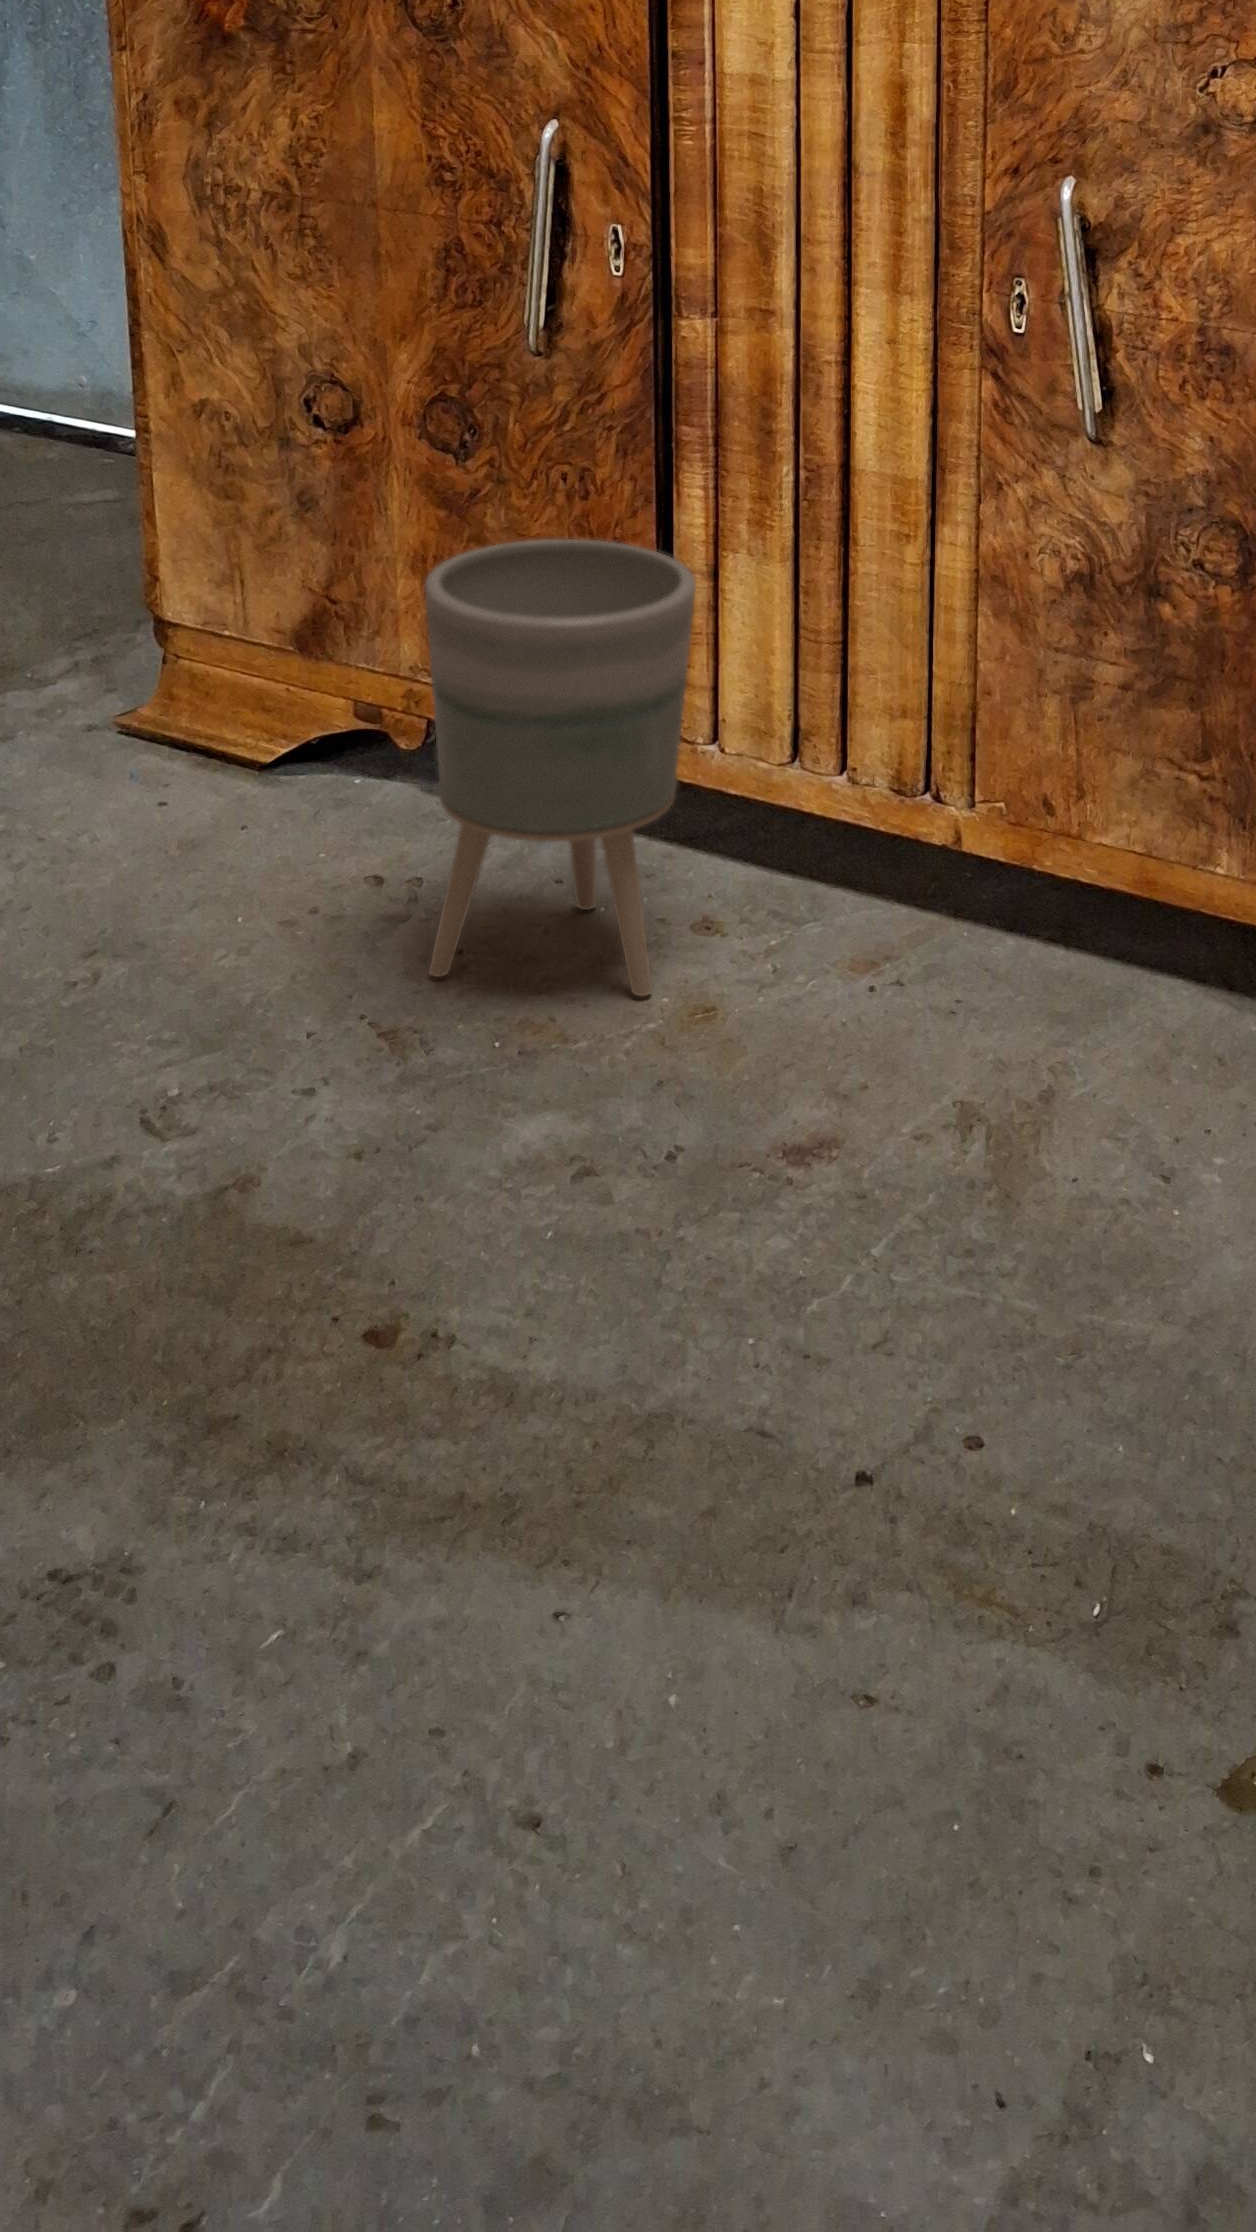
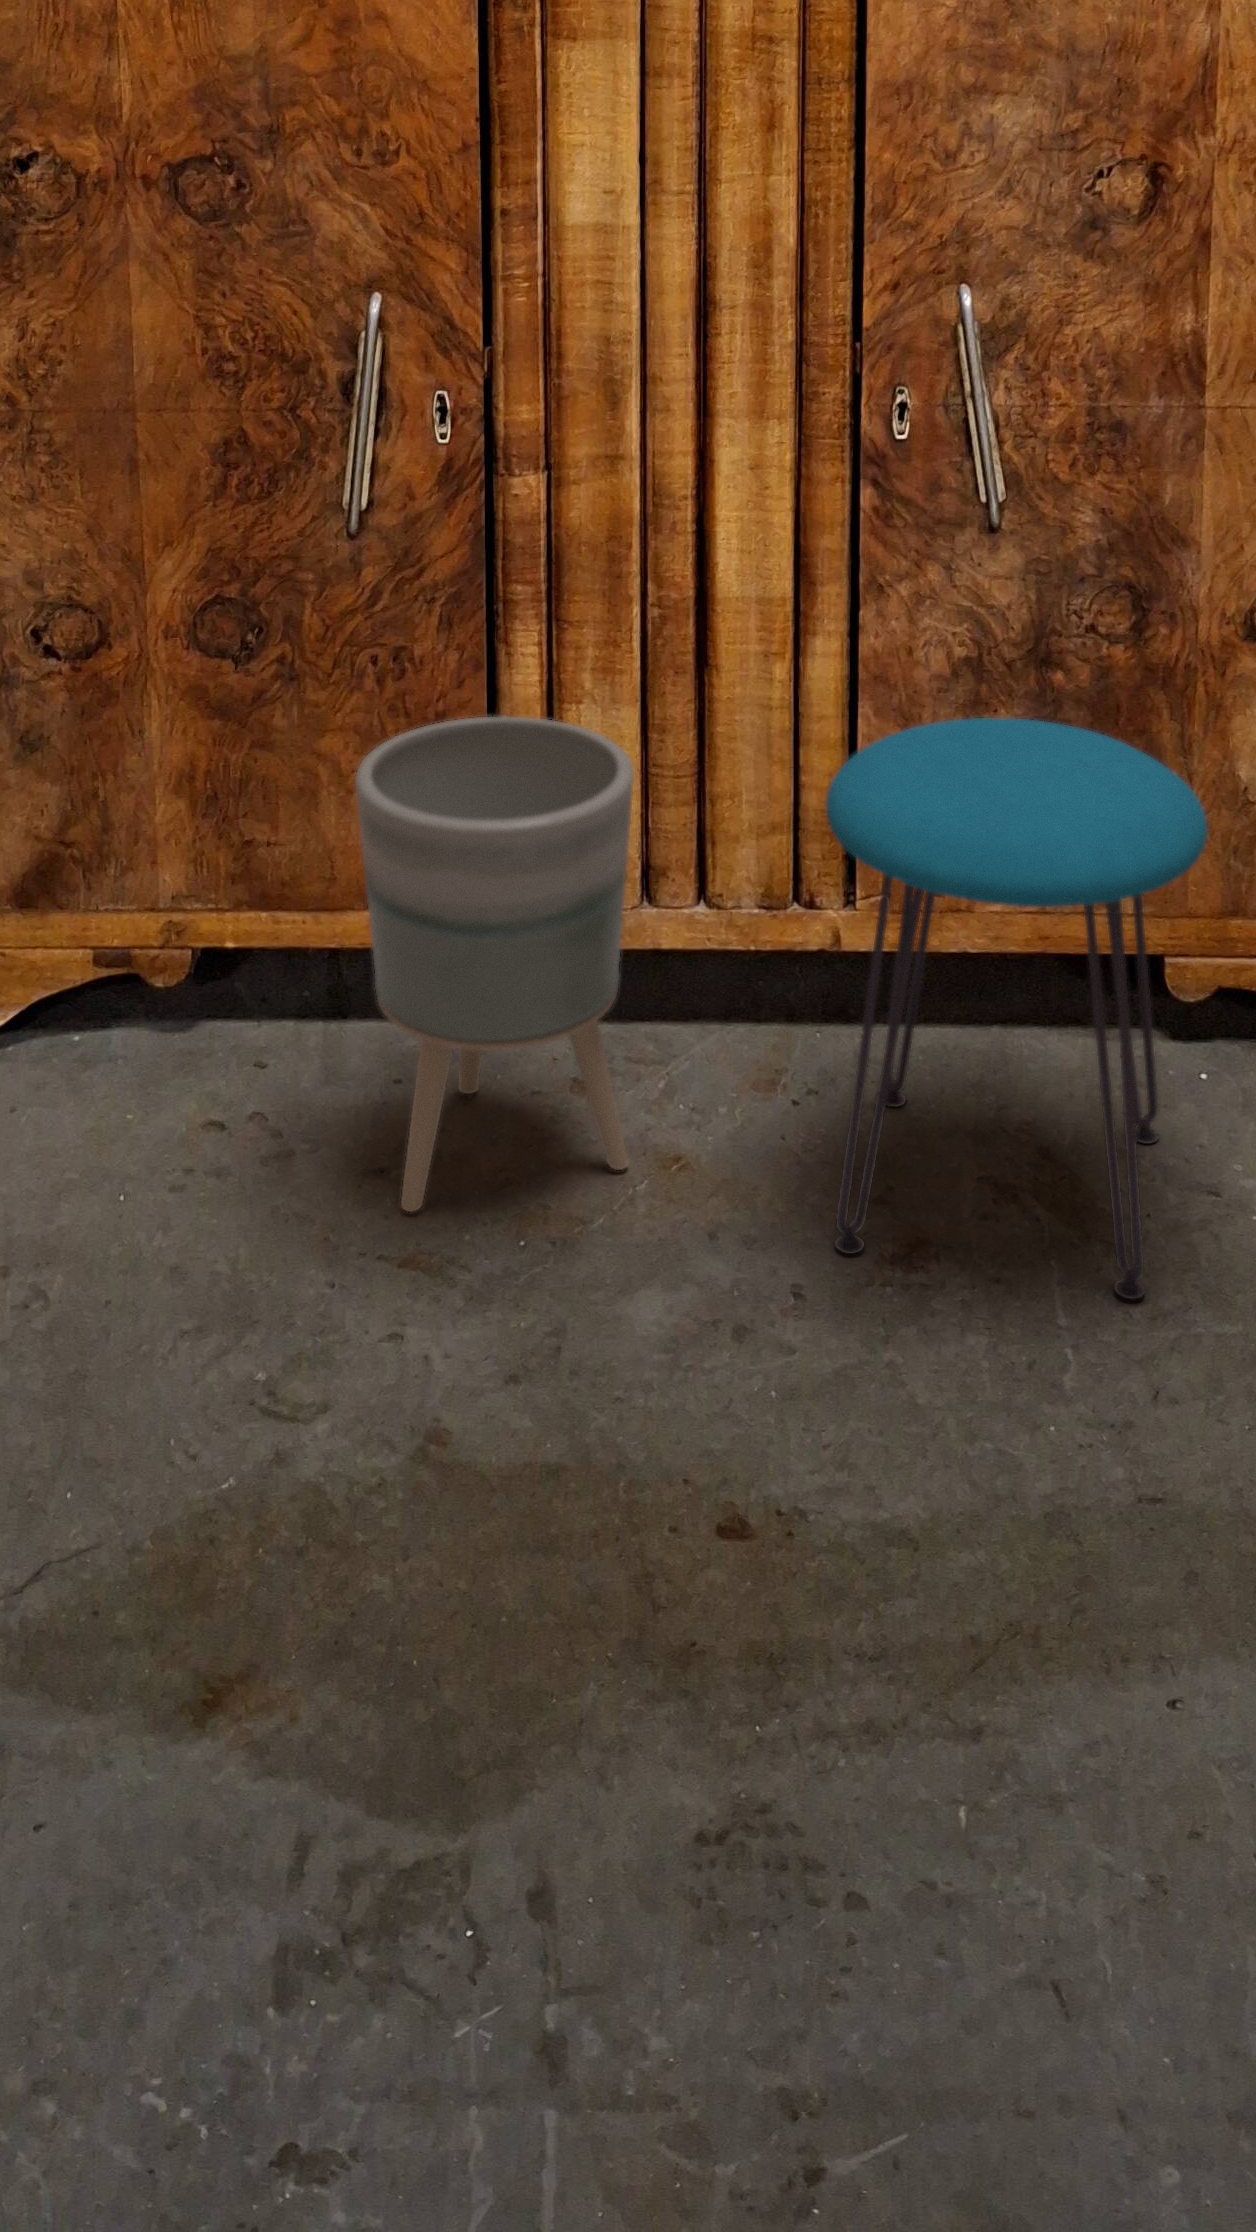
stool: none [749,620,1171,1217] -> present [826,718,1208,1299]

